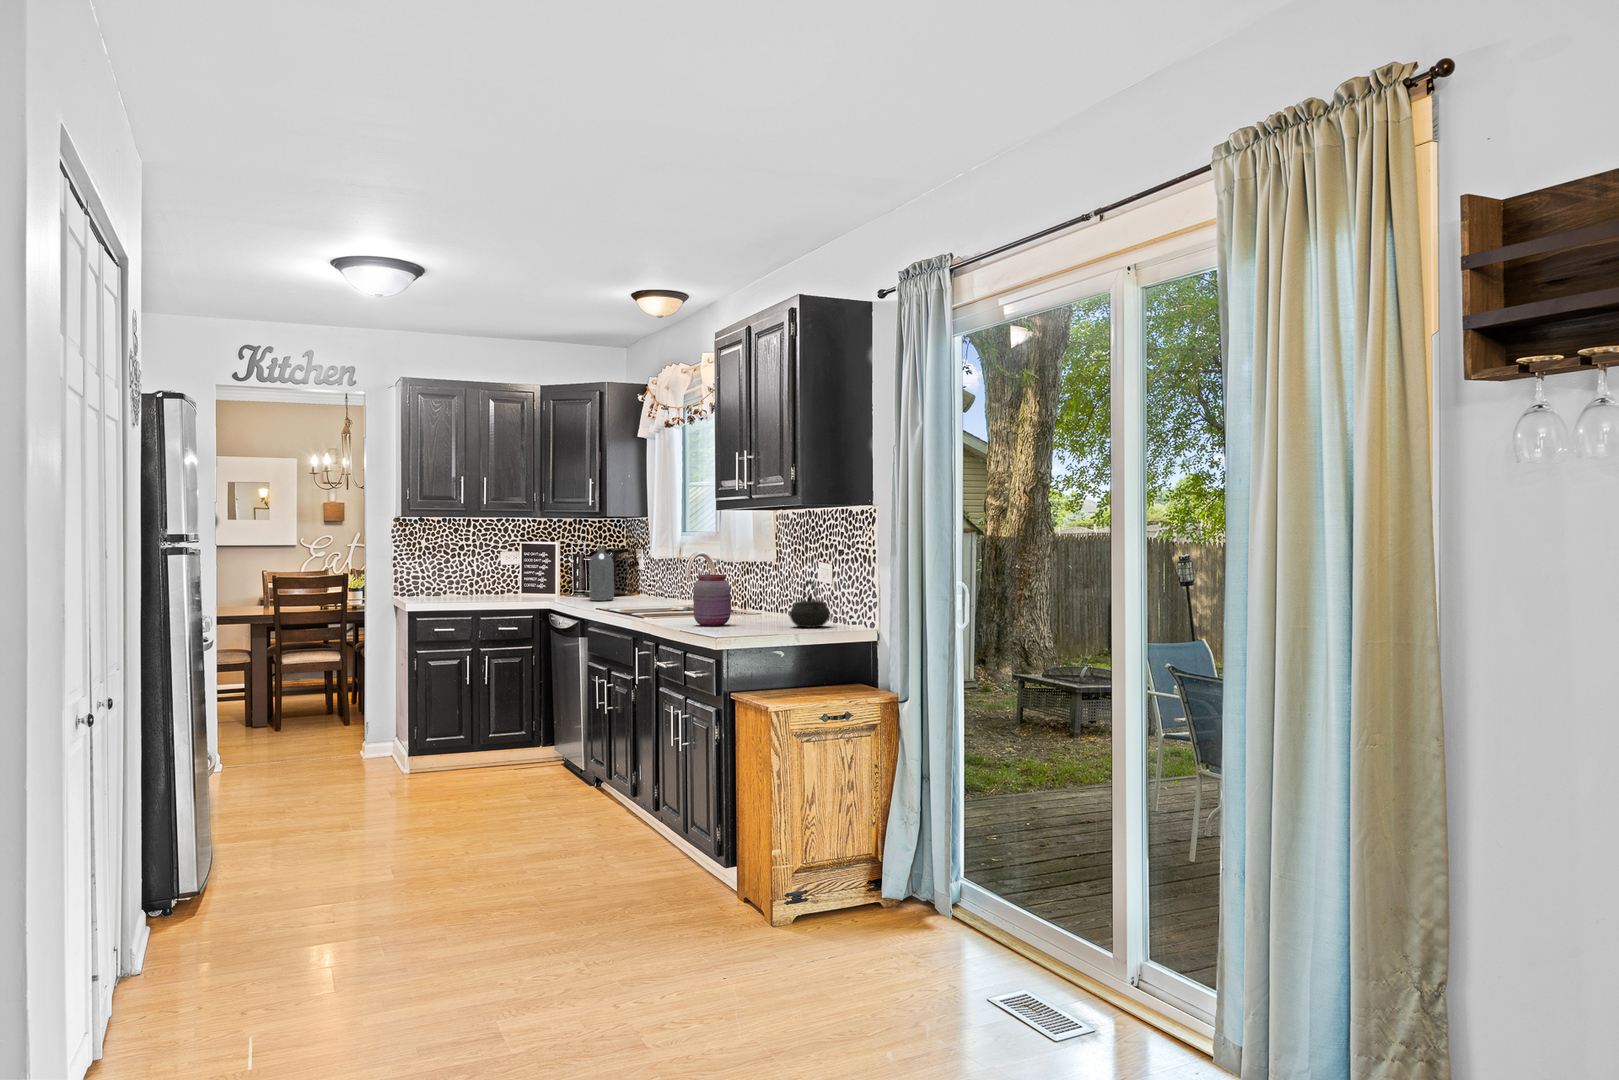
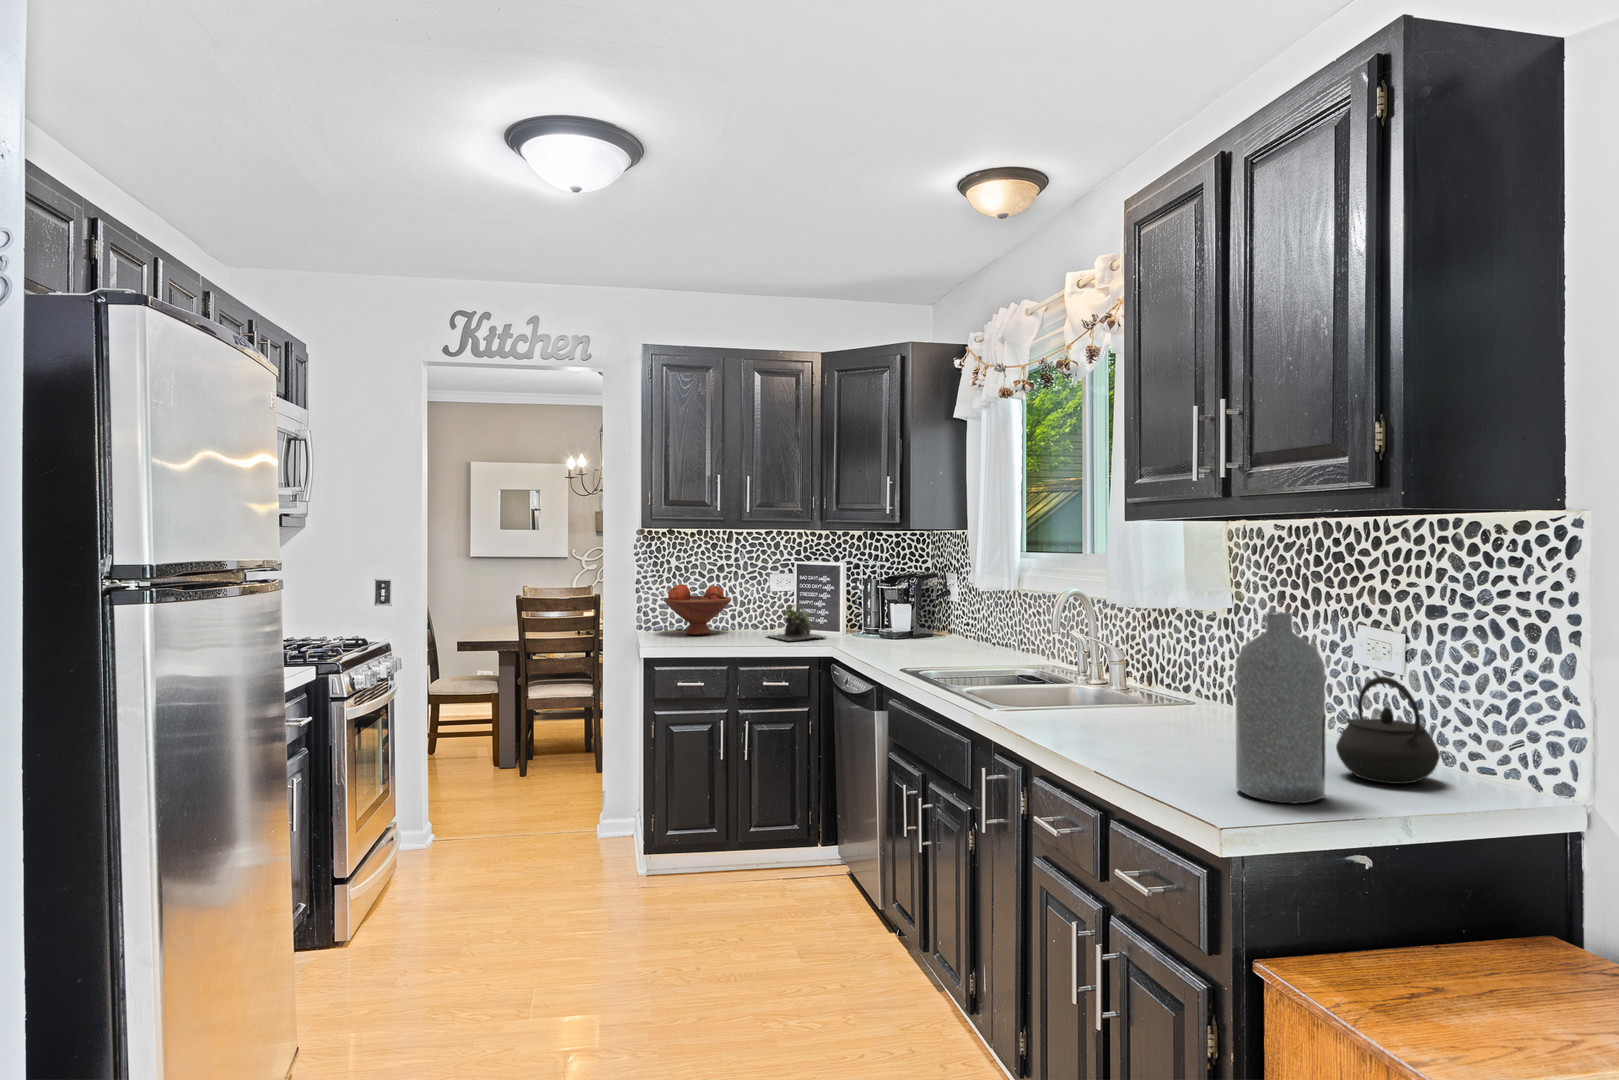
bottle: present [589,547,614,601] -> present [1236,612,1326,803]
fruit bowl: none [417,560,471,598] -> present [664,584,731,635]
plant: none [498,573,546,599] -> present [767,605,826,641]
jar: present [693,575,731,626] -> none [1107,649,1184,755]

